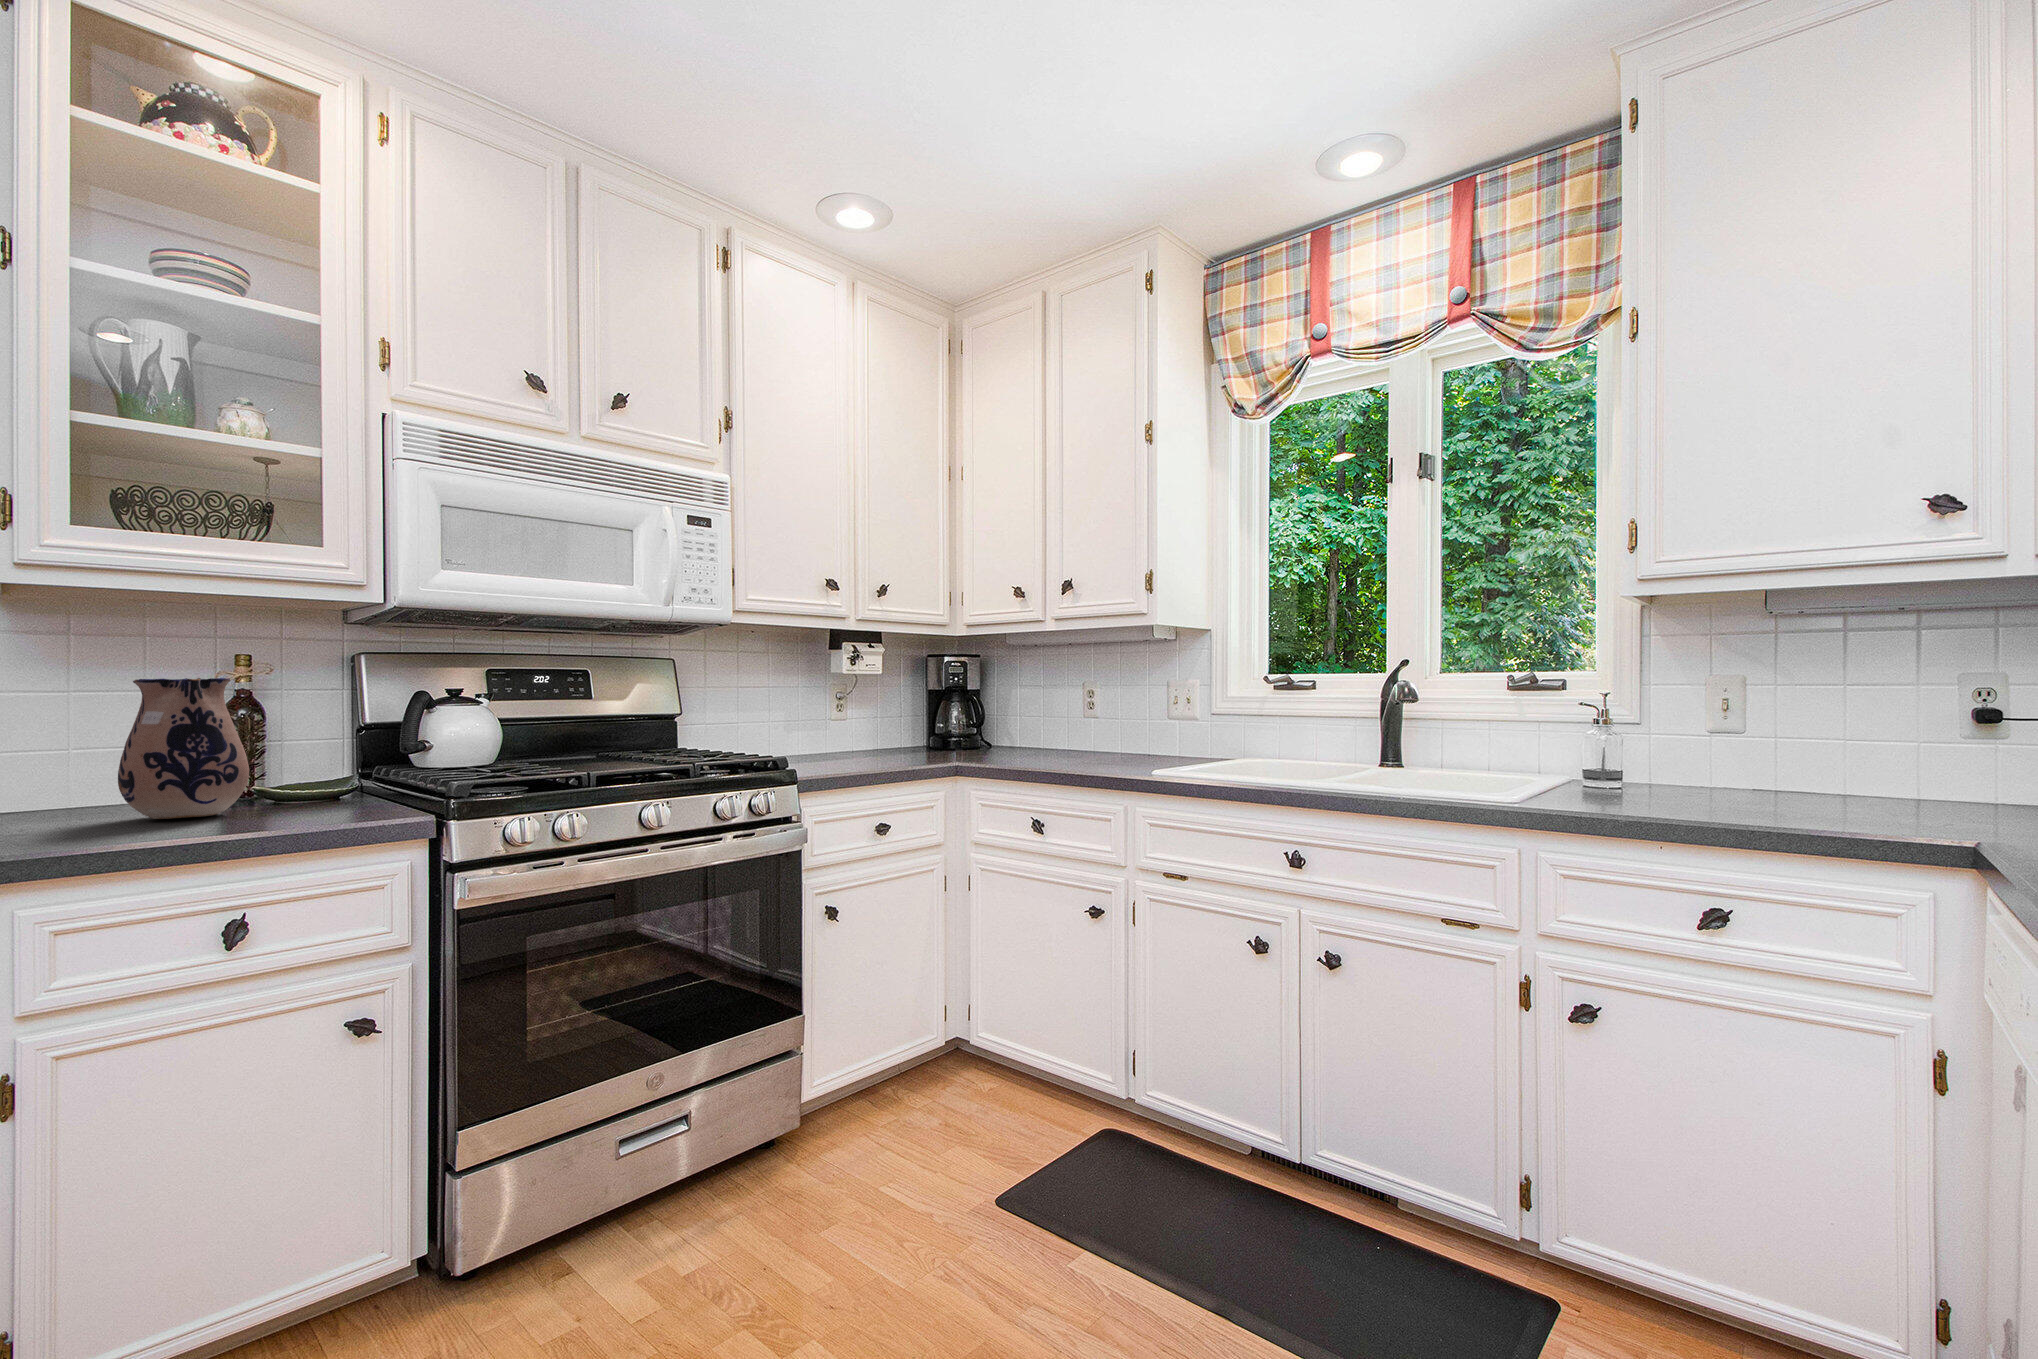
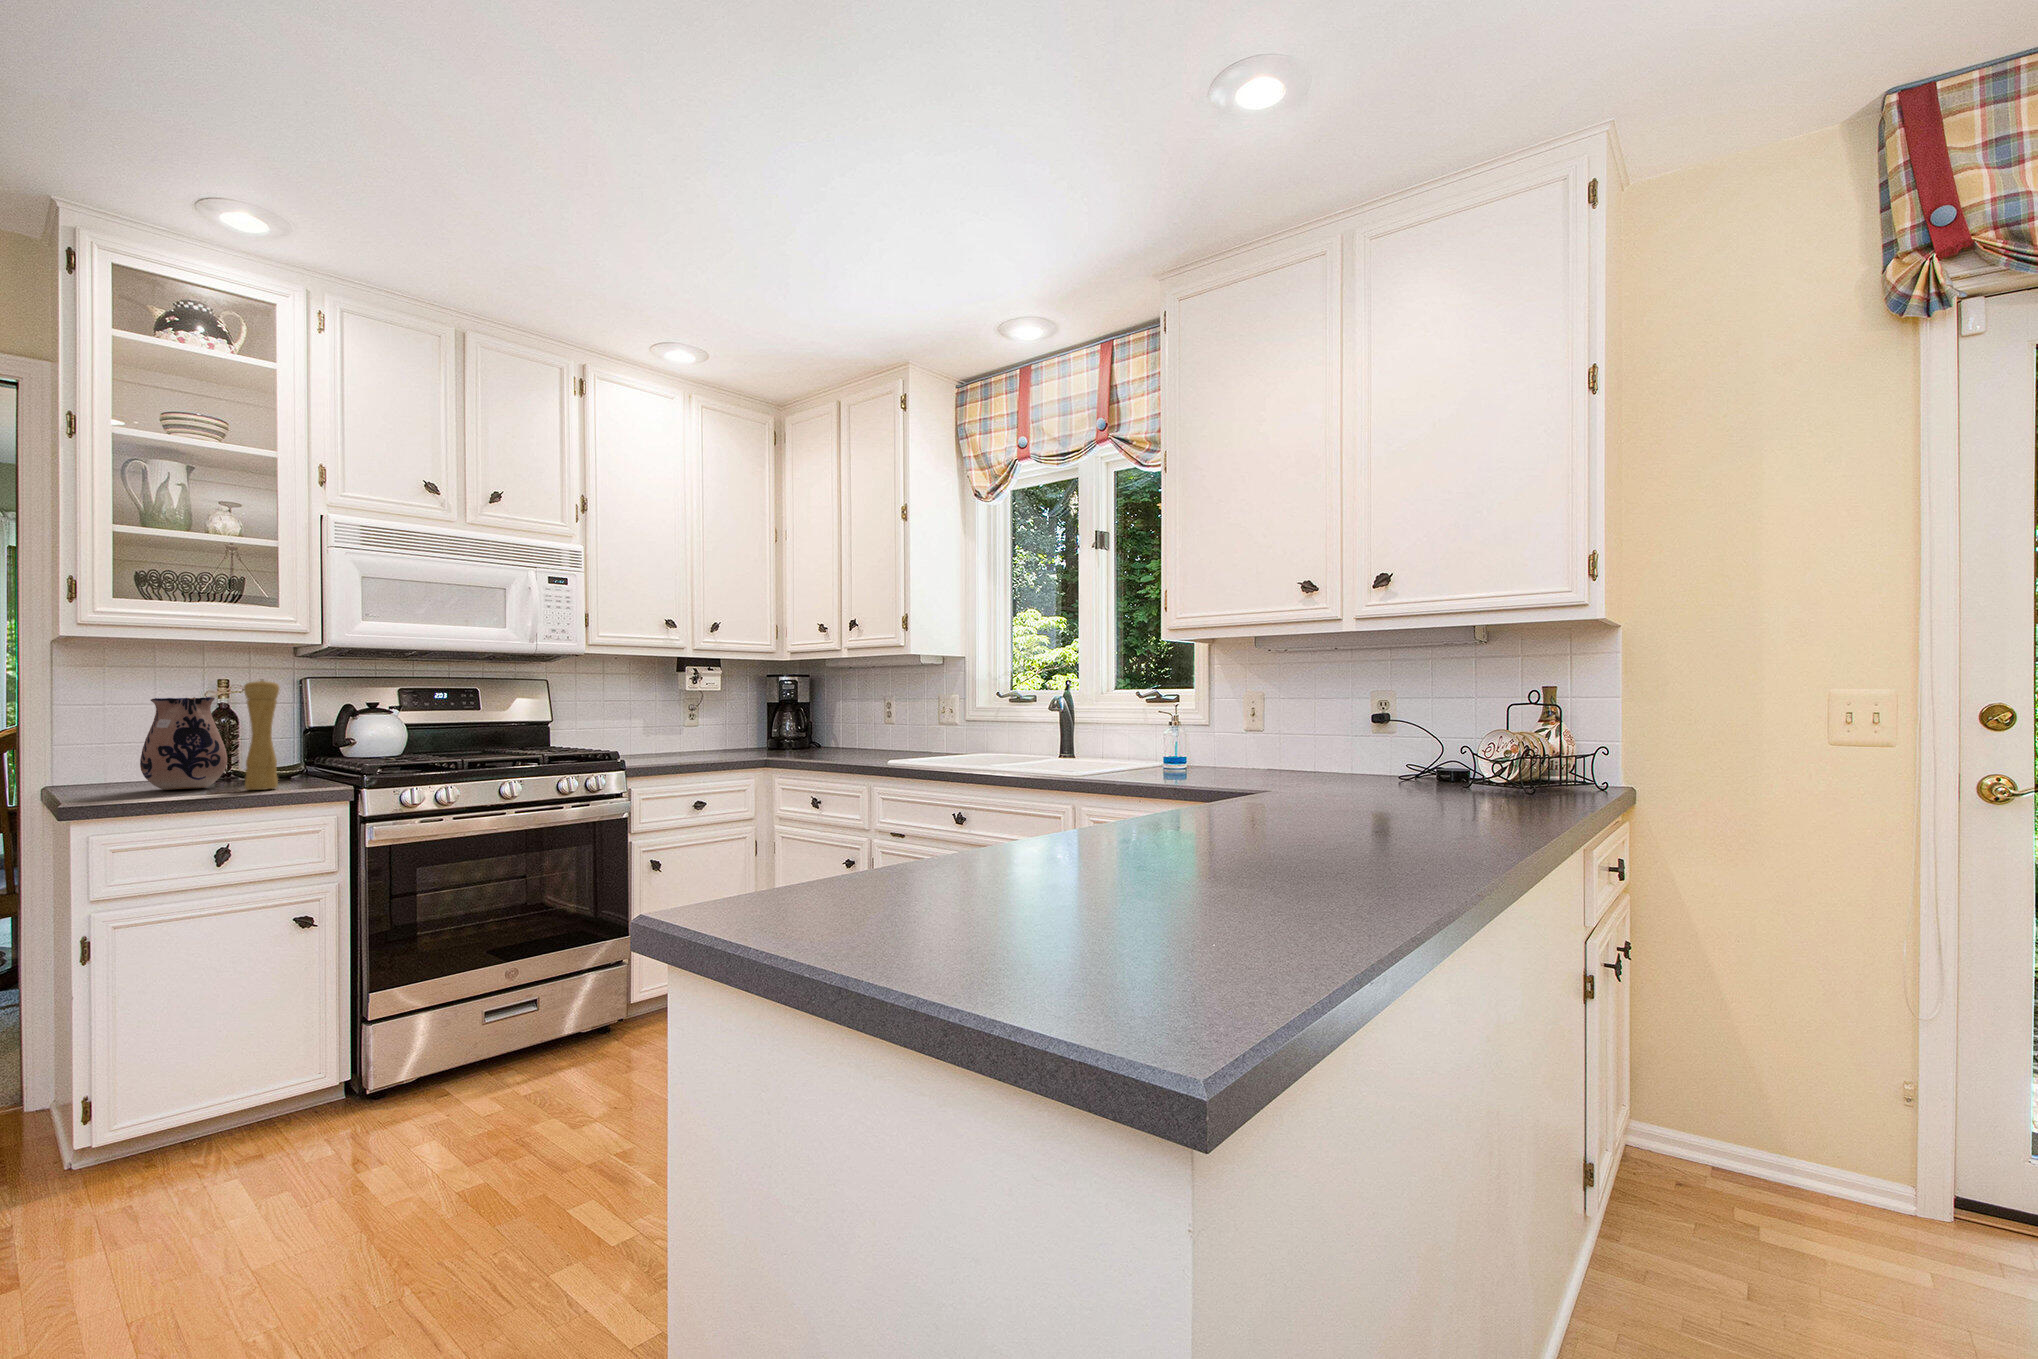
pepper mill: none [272,651,326,820] -> present [244,680,279,790]

